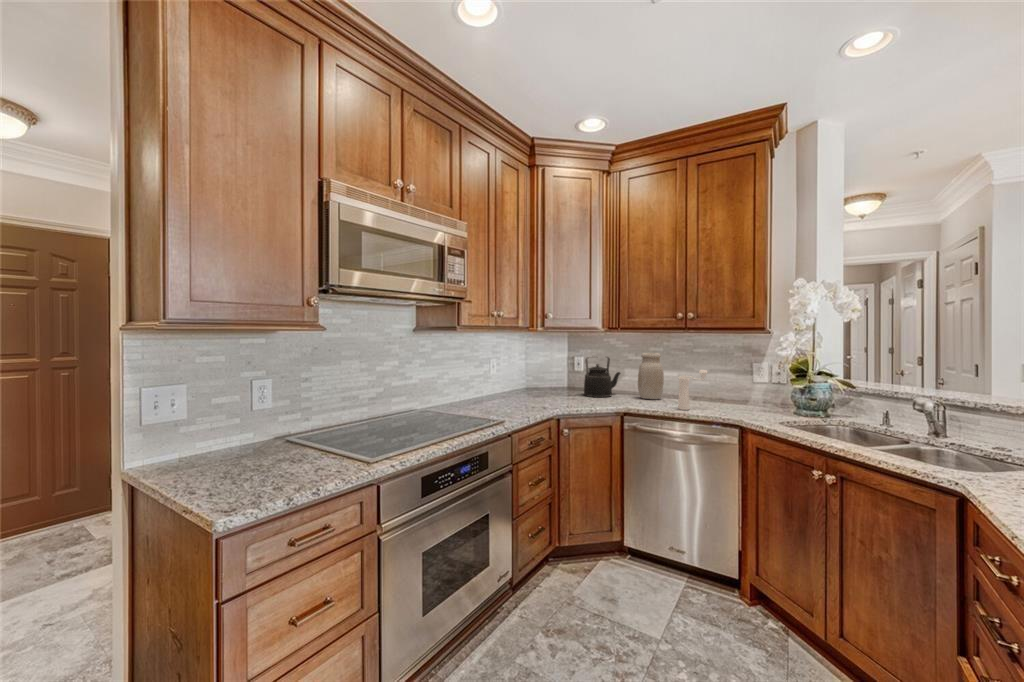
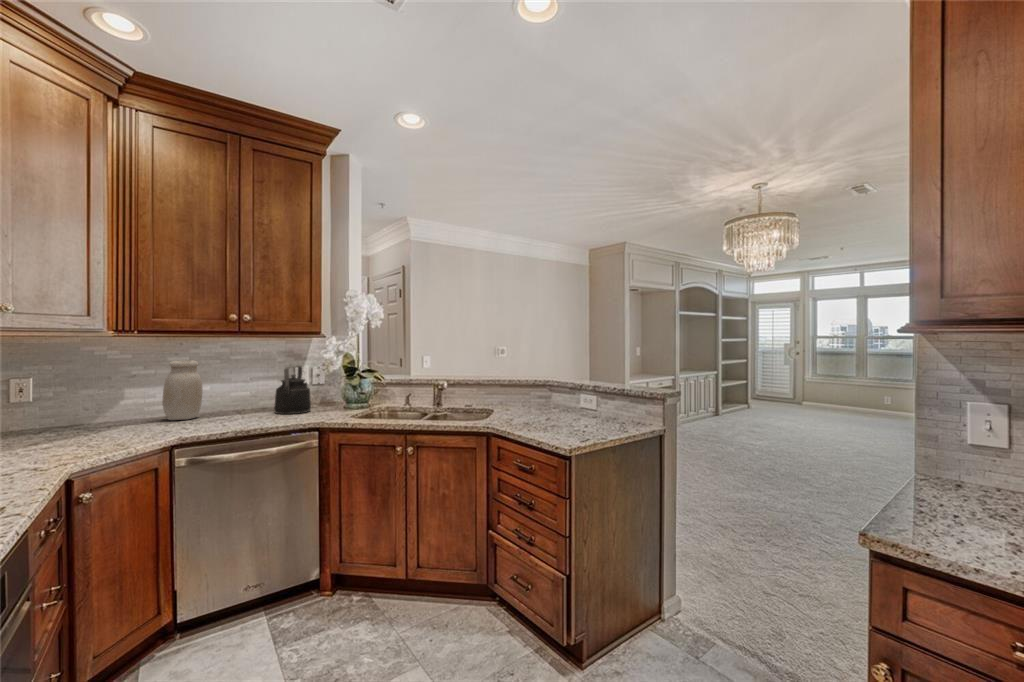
kettle: present [584,357,620,397] -> present [274,366,311,414]
pepper mill: present [678,370,707,410] -> none [243,376,273,423]

